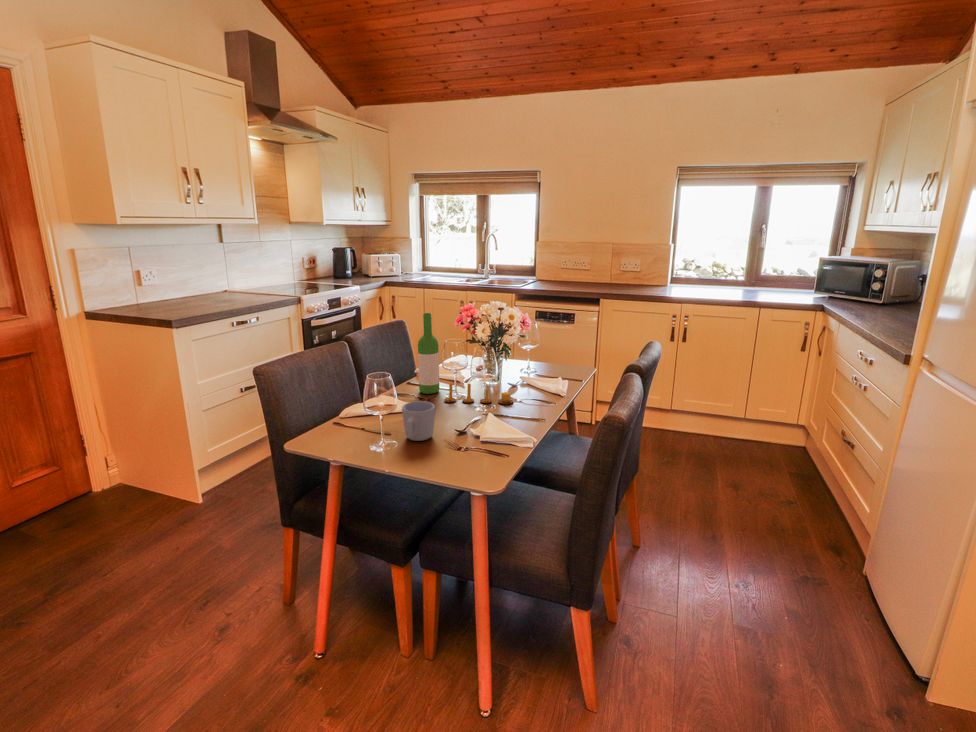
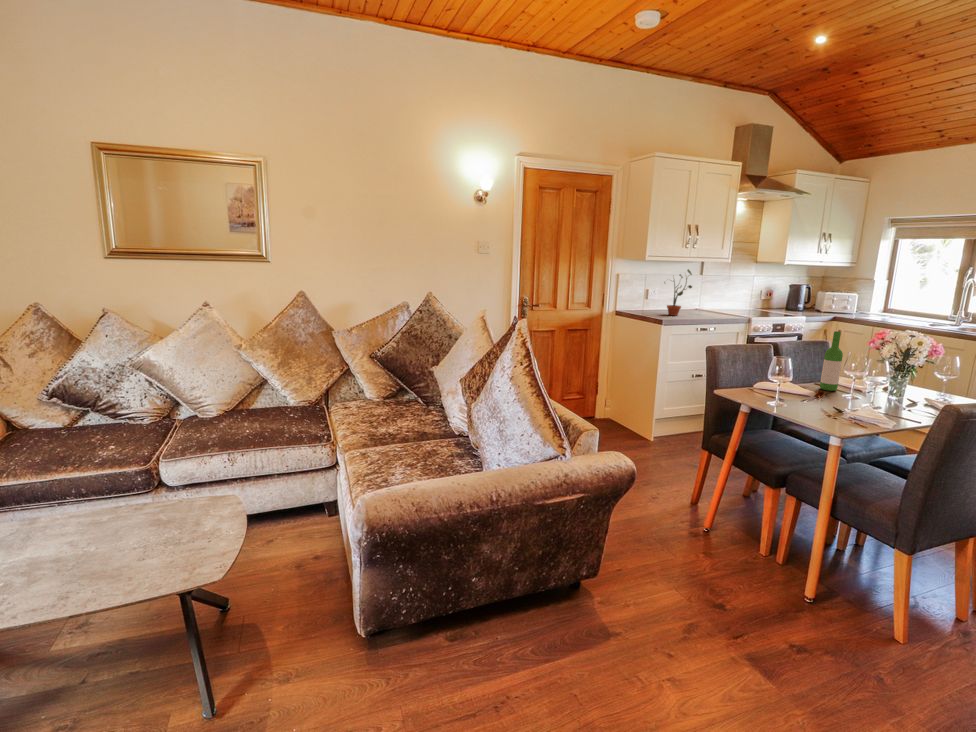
potted plant: none [161,235,210,307] -> present [667,269,692,316]
candle: present [444,383,513,404] -> none [836,382,898,407]
mug: present [402,401,435,441] -> none [792,382,819,407]

